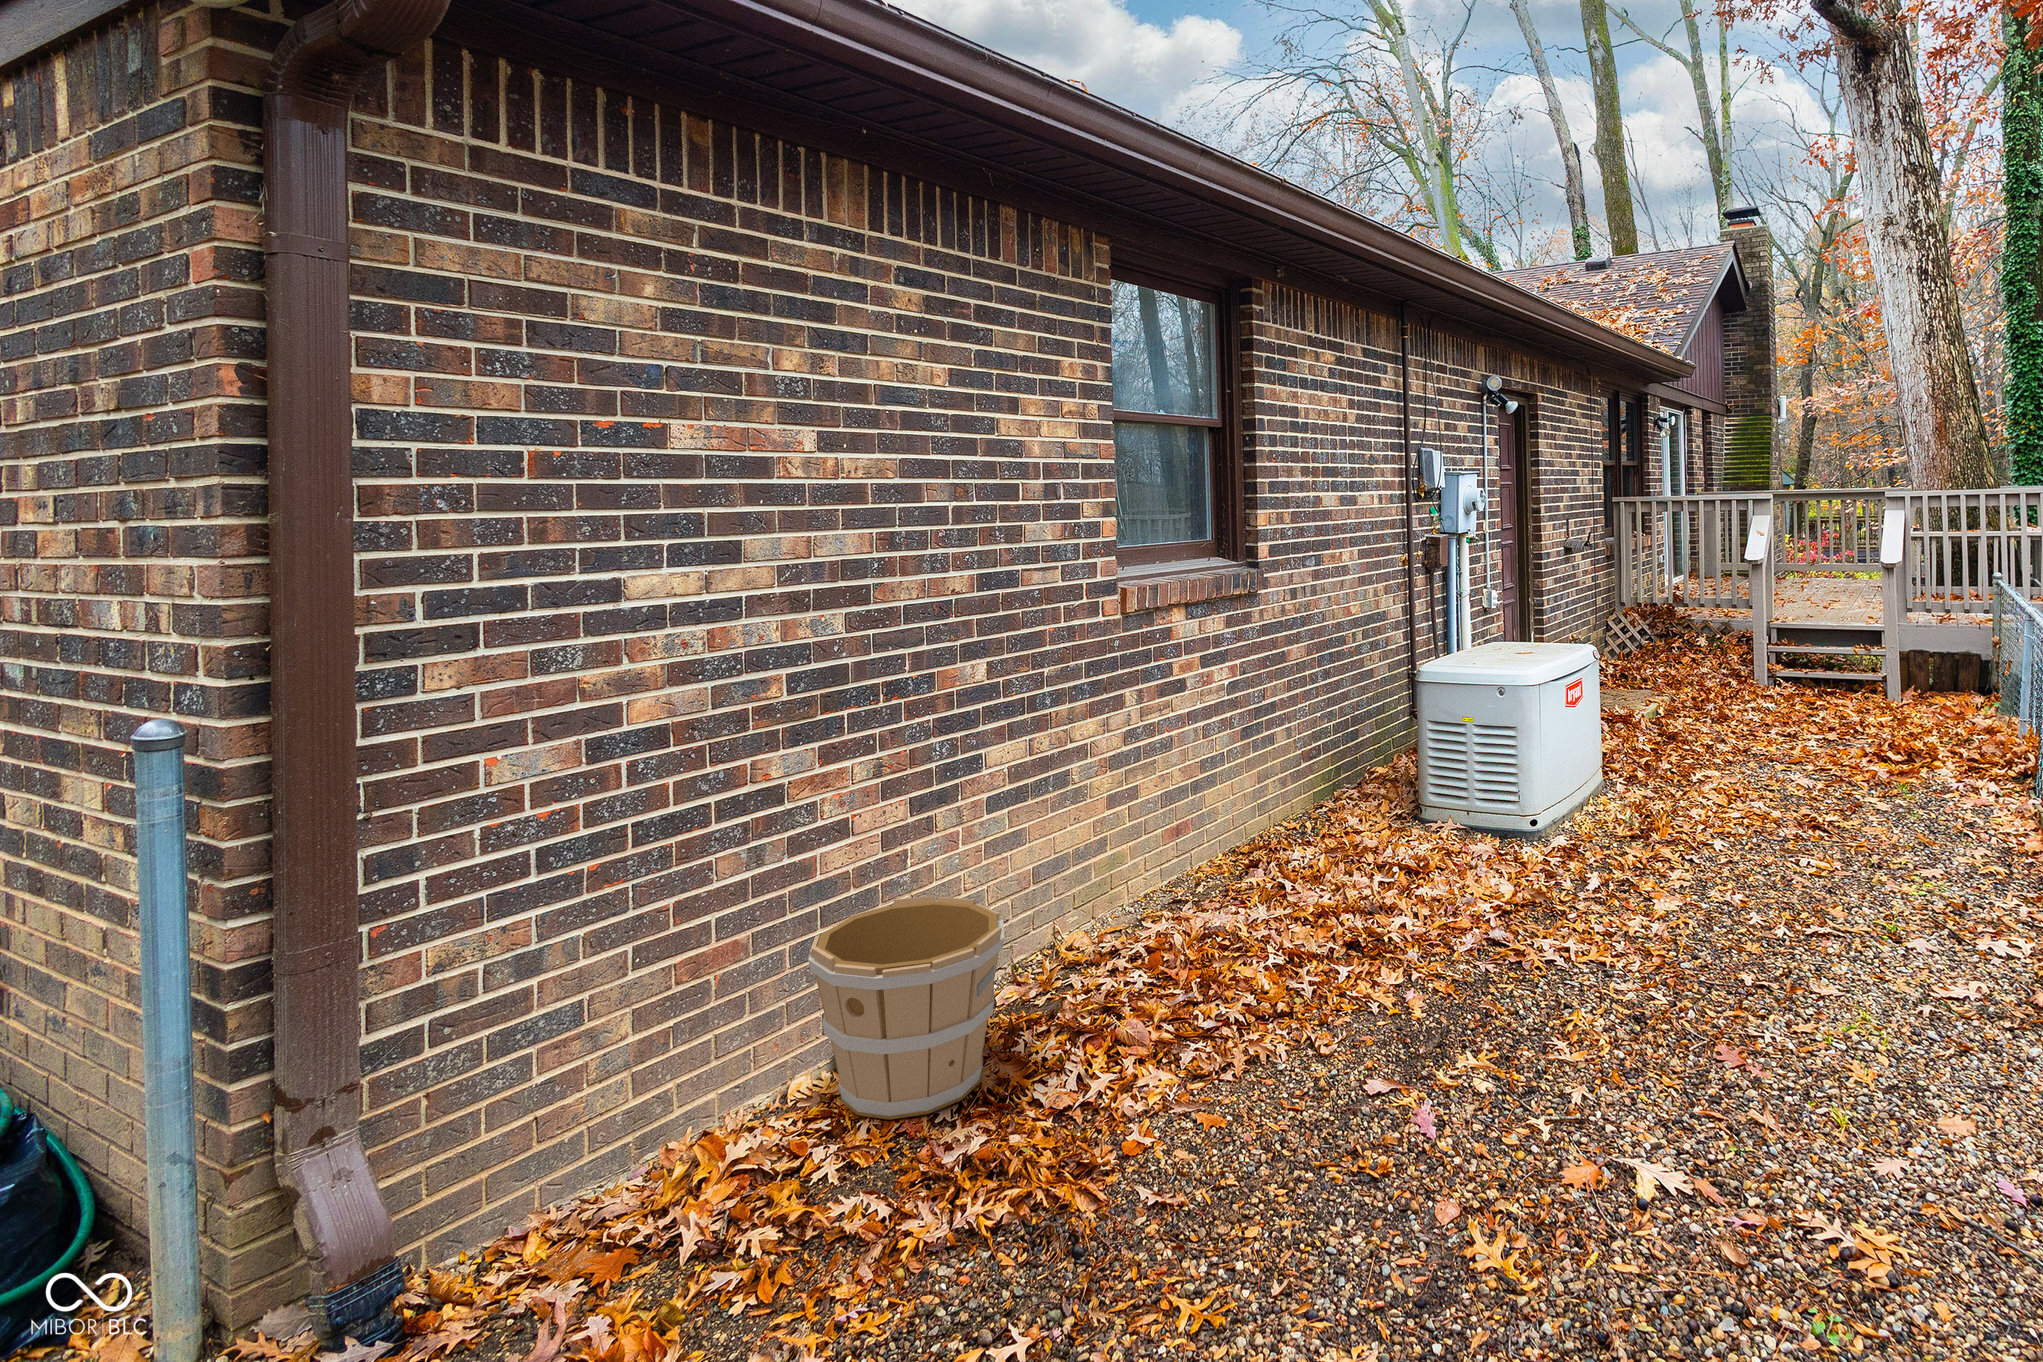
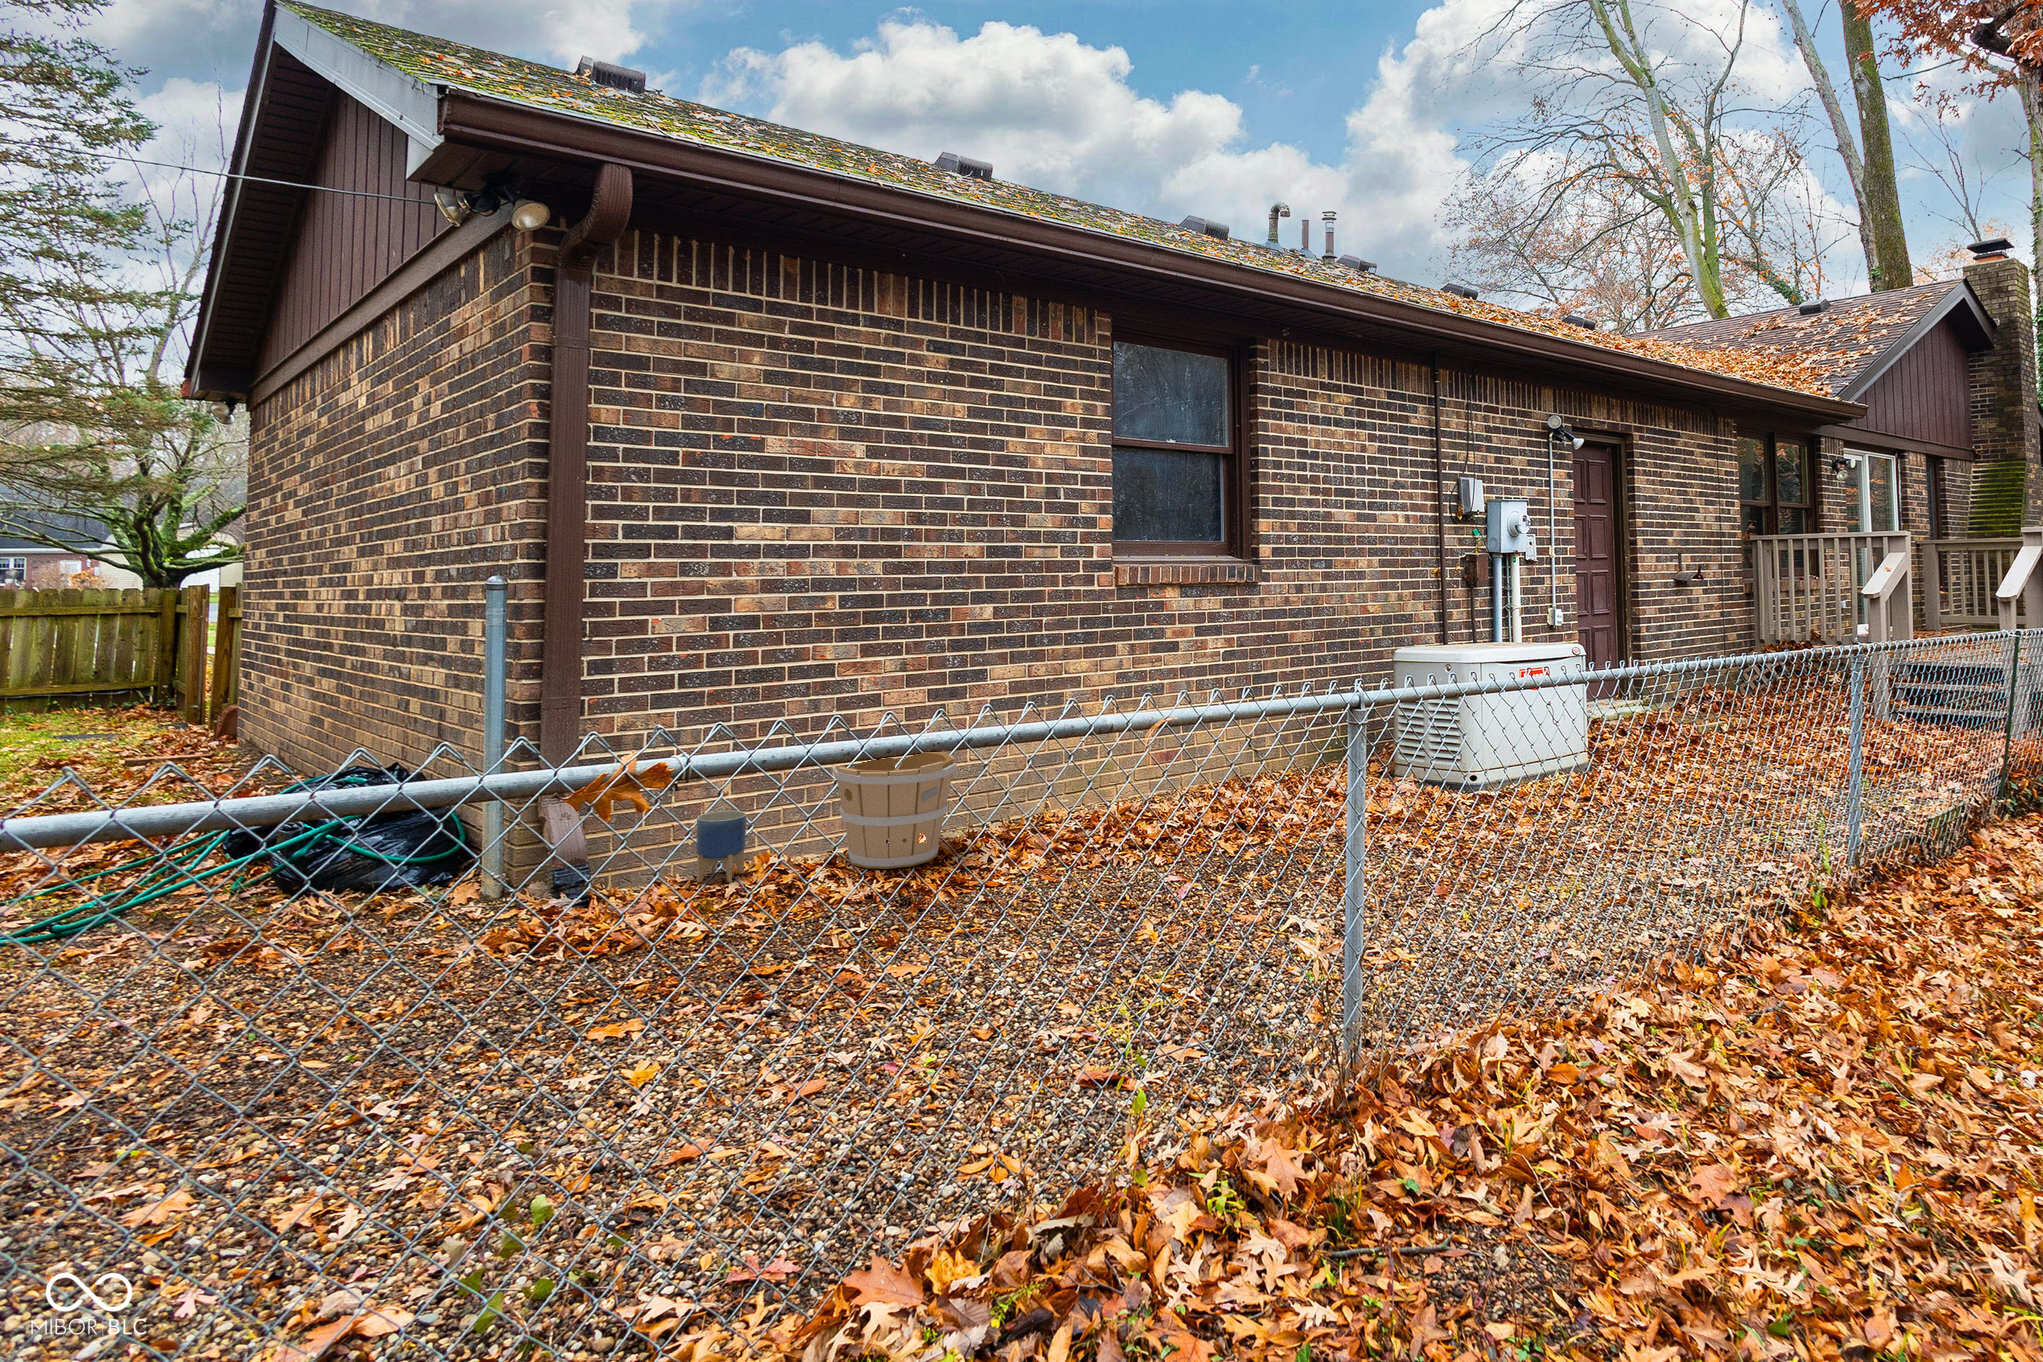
planter: none [597,1071,689,1221] -> present [696,811,746,882]

